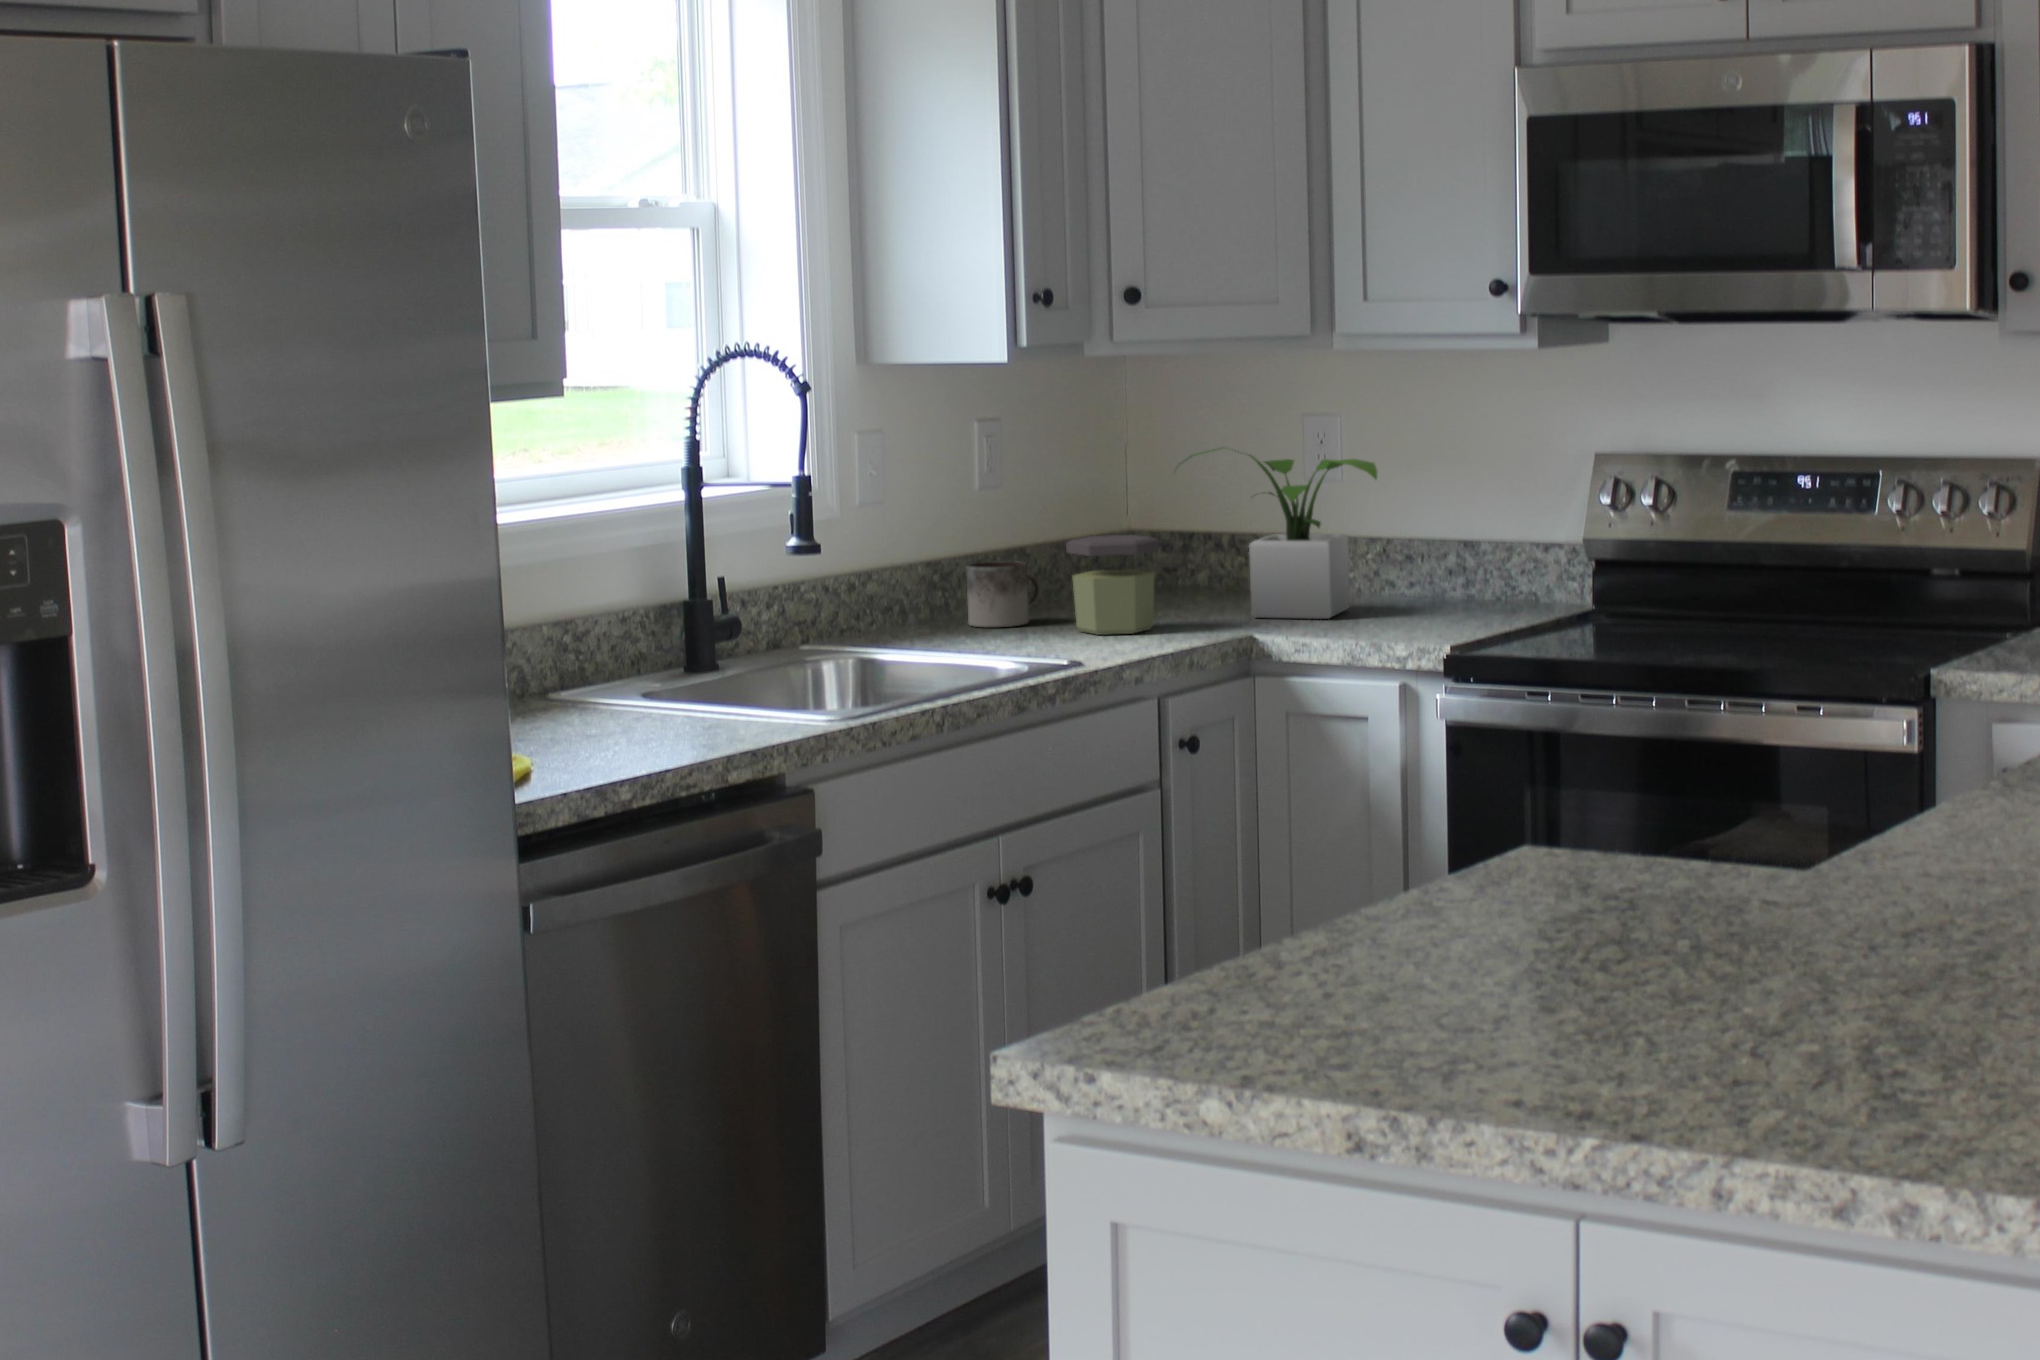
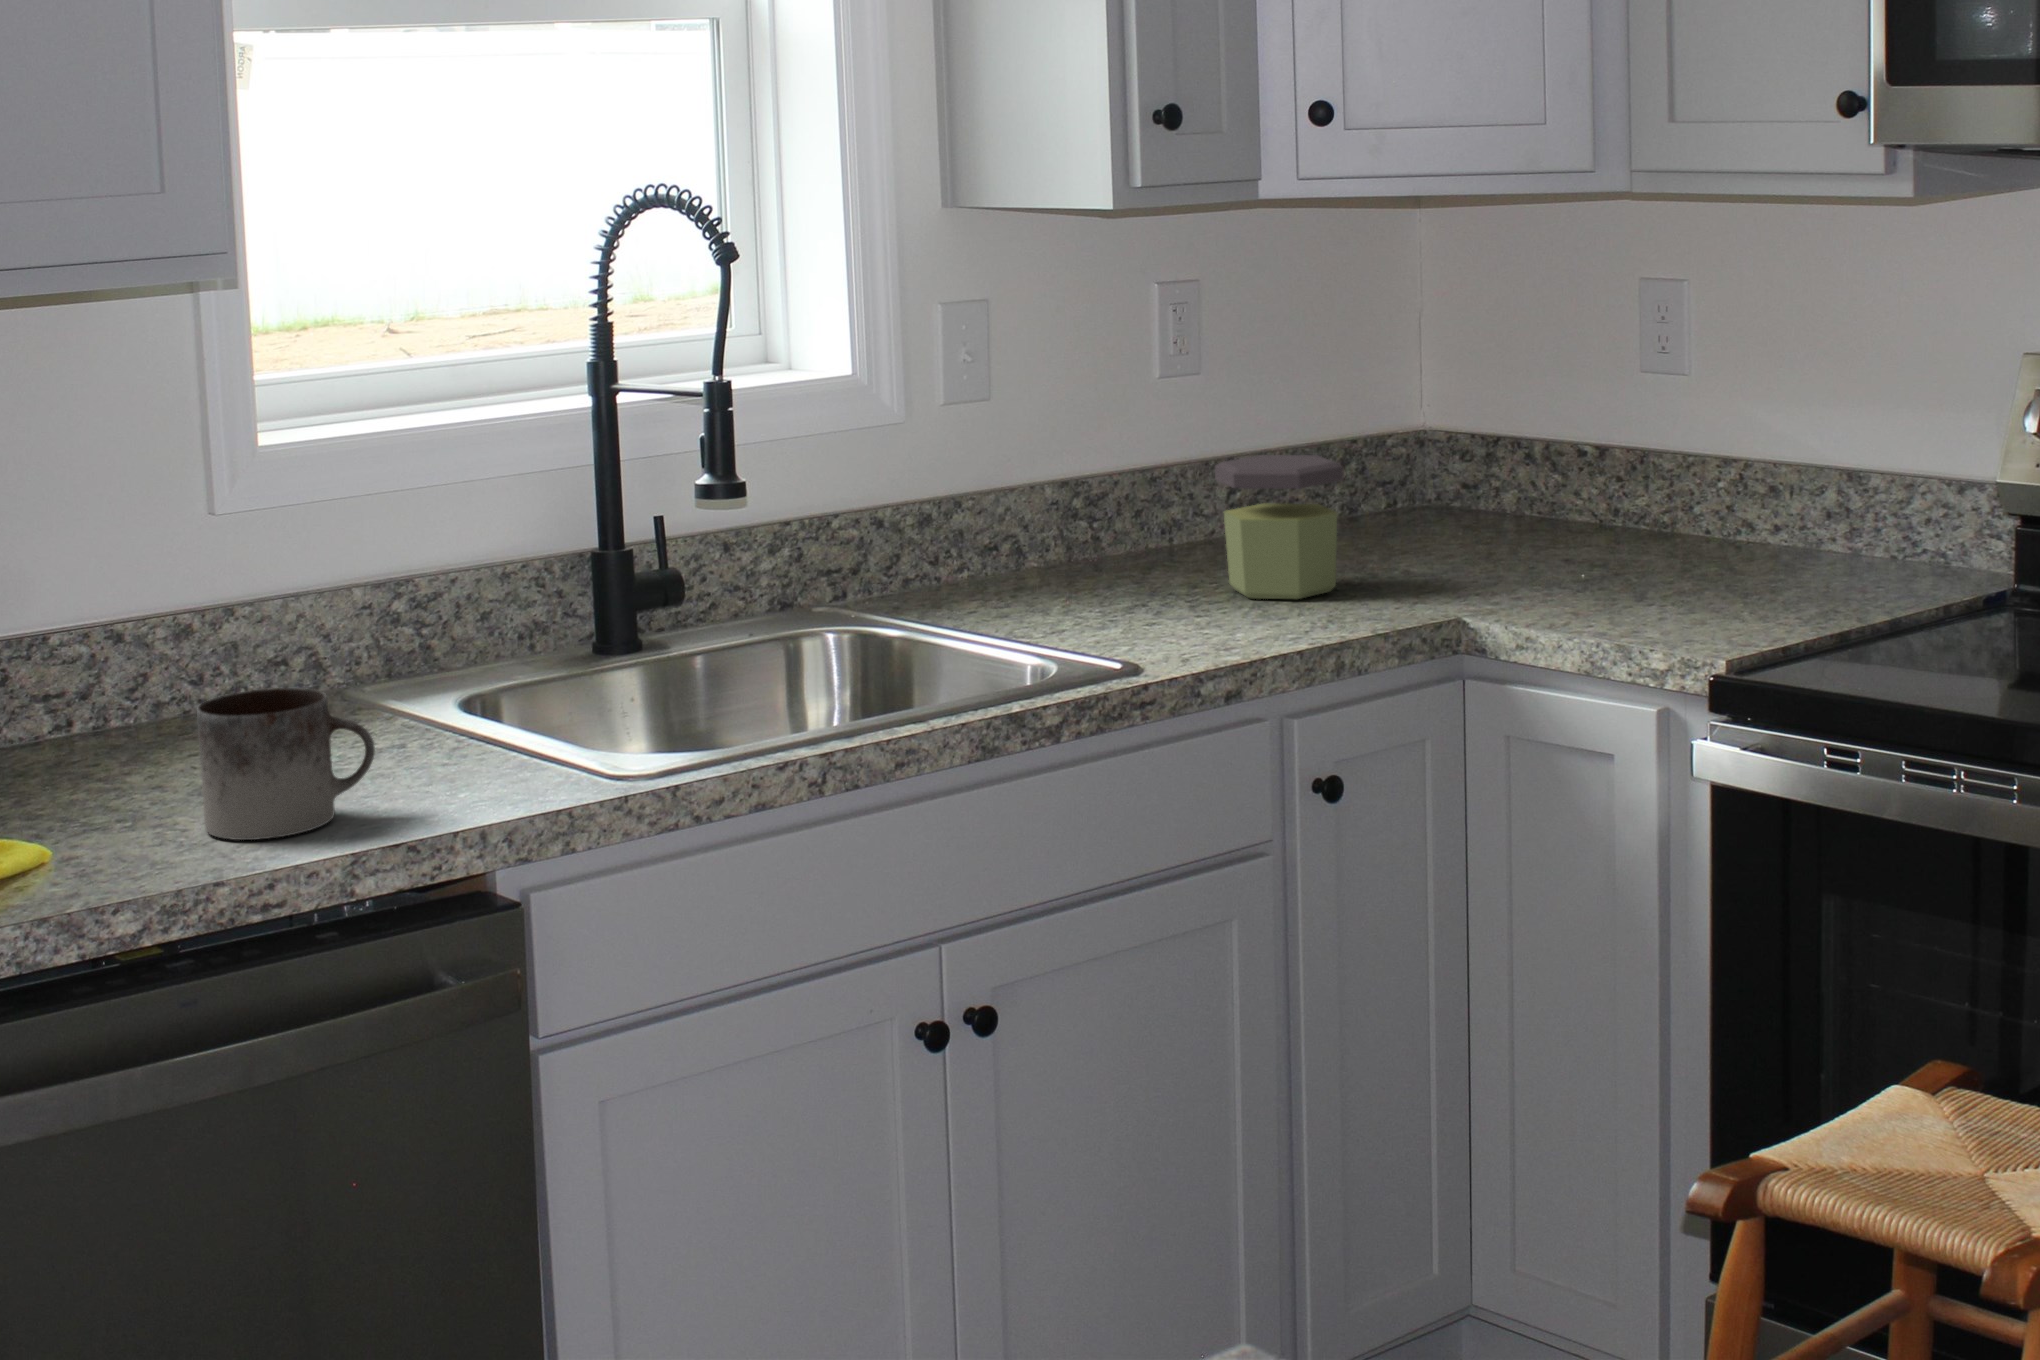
potted plant: present [1178,448,1377,619] -> none [1397,329,1696,583]
mug: present [966,561,1040,627] -> present [197,688,375,840]

